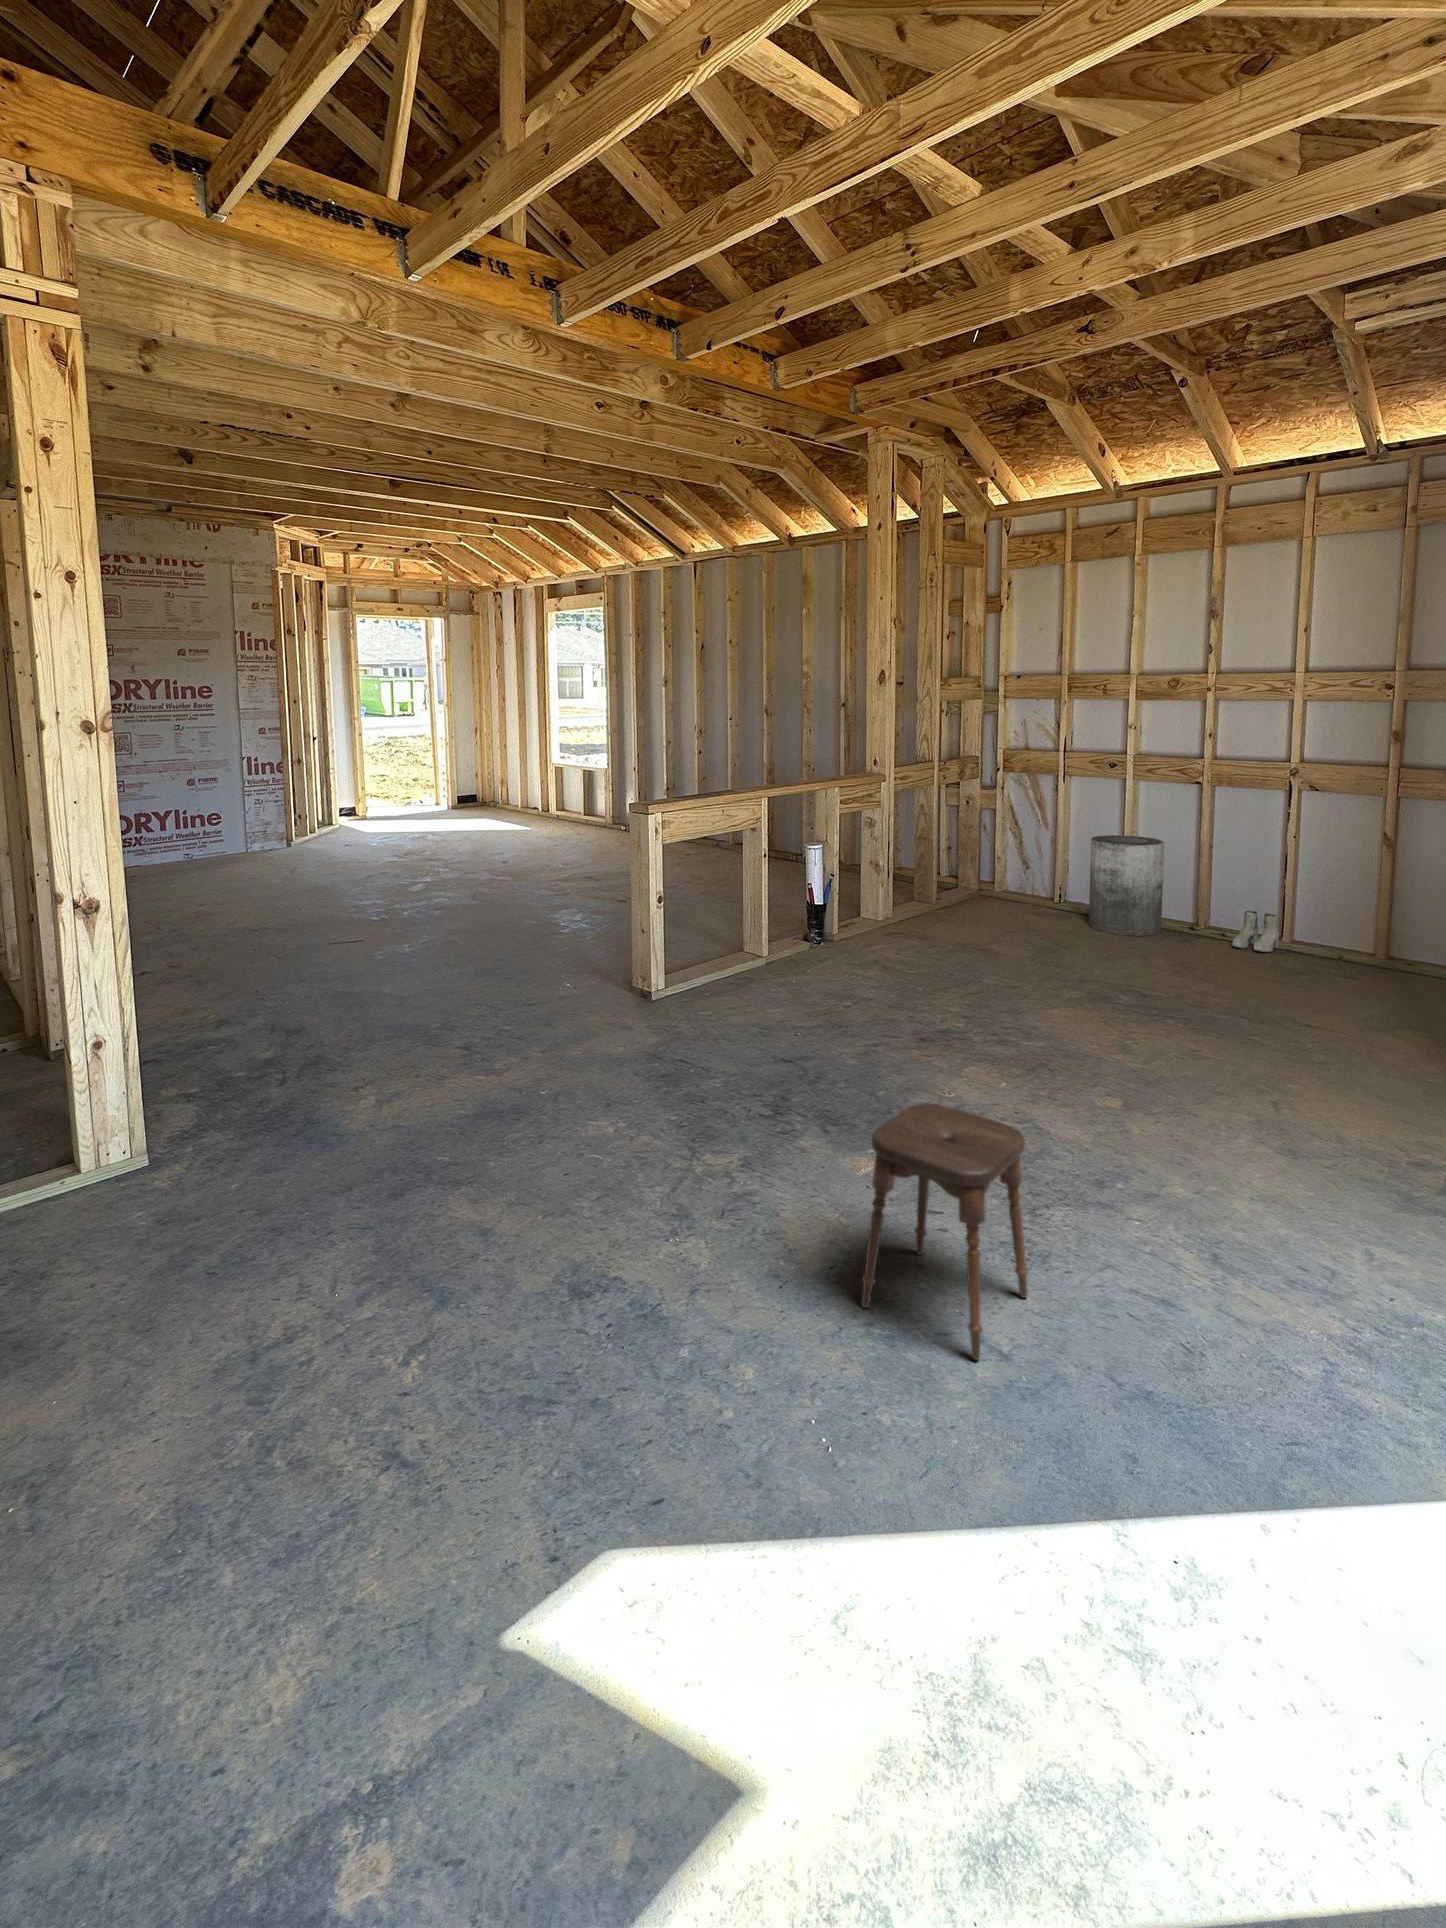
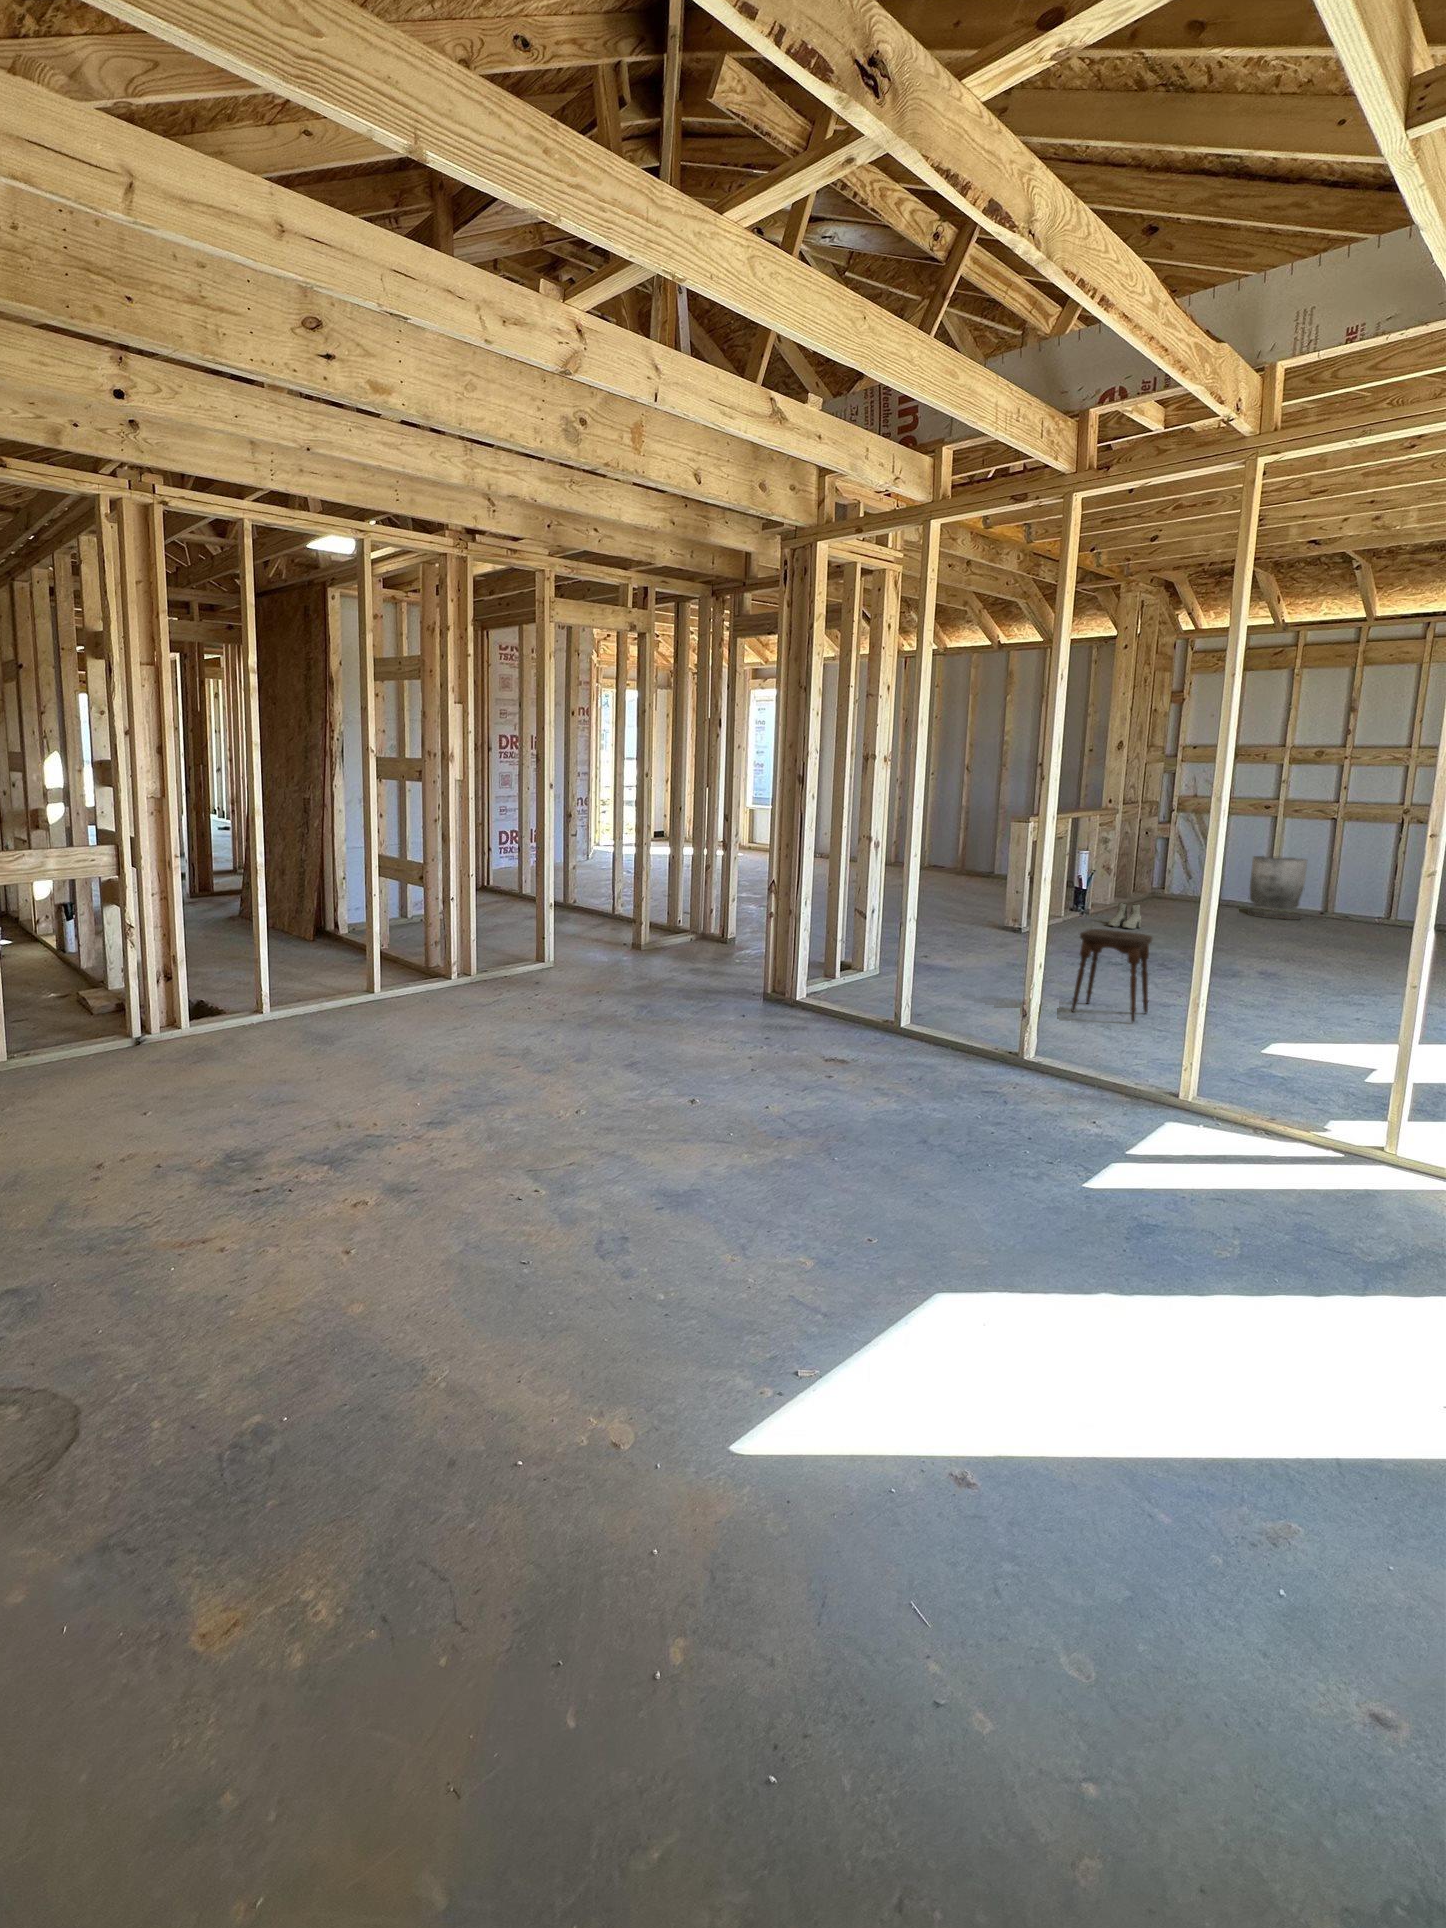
boots: present [1232,911,1279,952] -> present [1108,903,1141,929]
stool: present [862,1103,1028,1360] -> present [1071,929,1152,1022]

